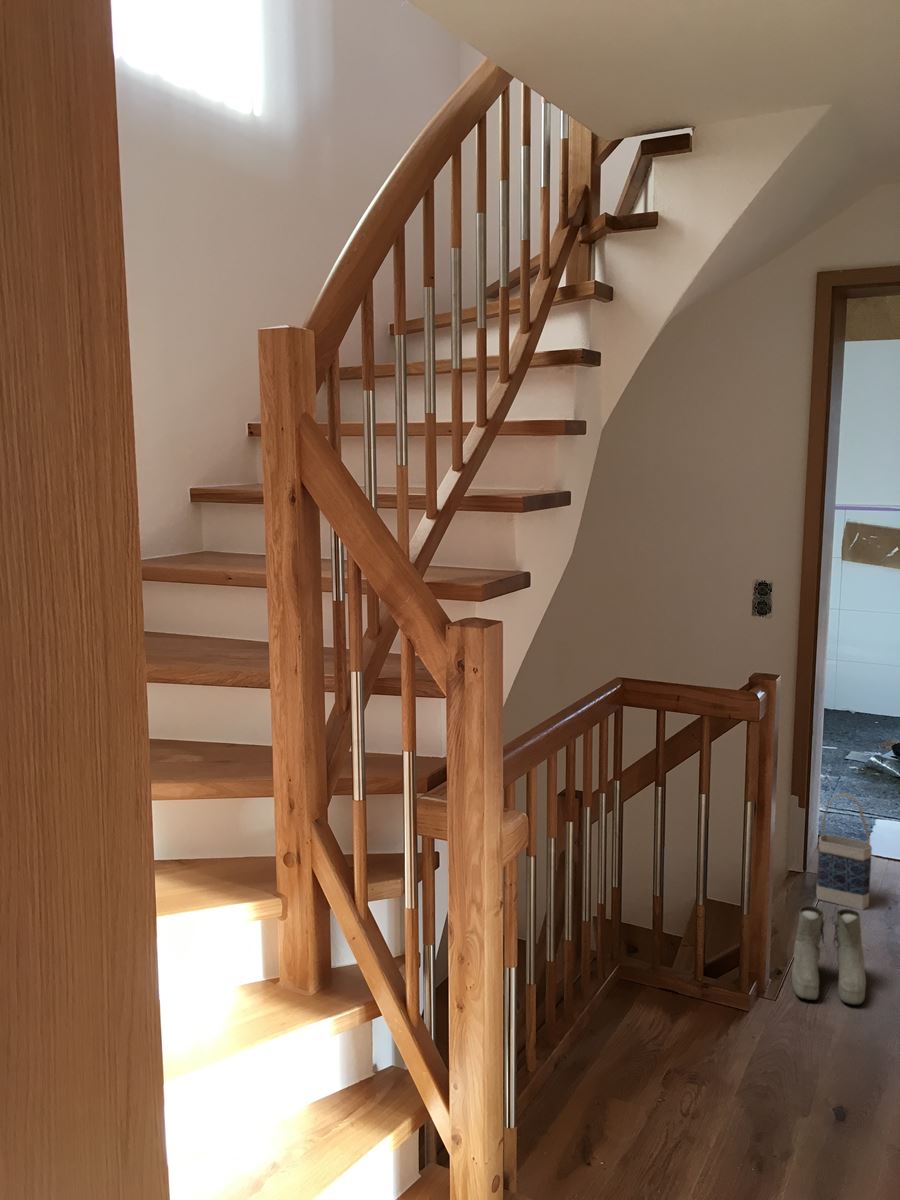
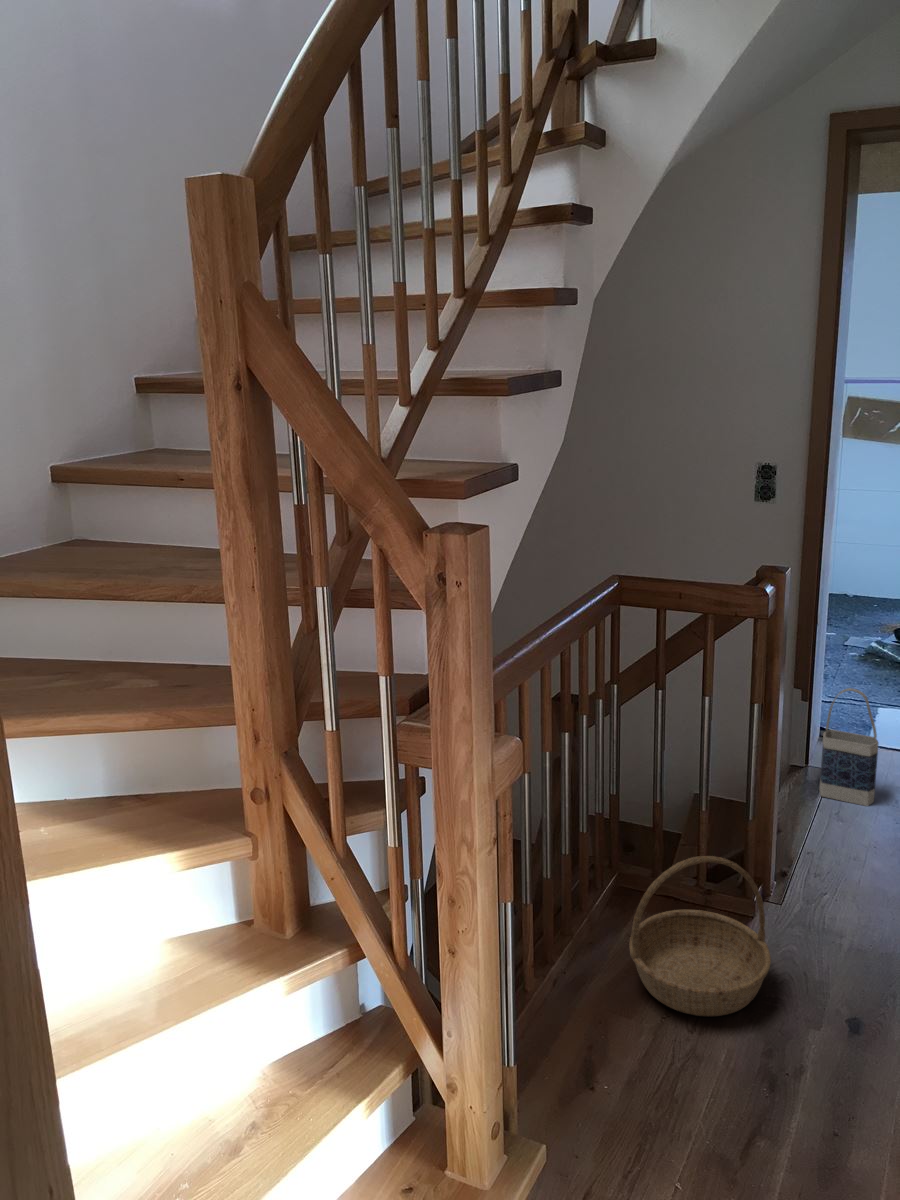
boots: present [792,906,866,1005] -> none [797,808,874,908]
basket: none [628,942,763,1101] -> present [630,856,771,1016]

